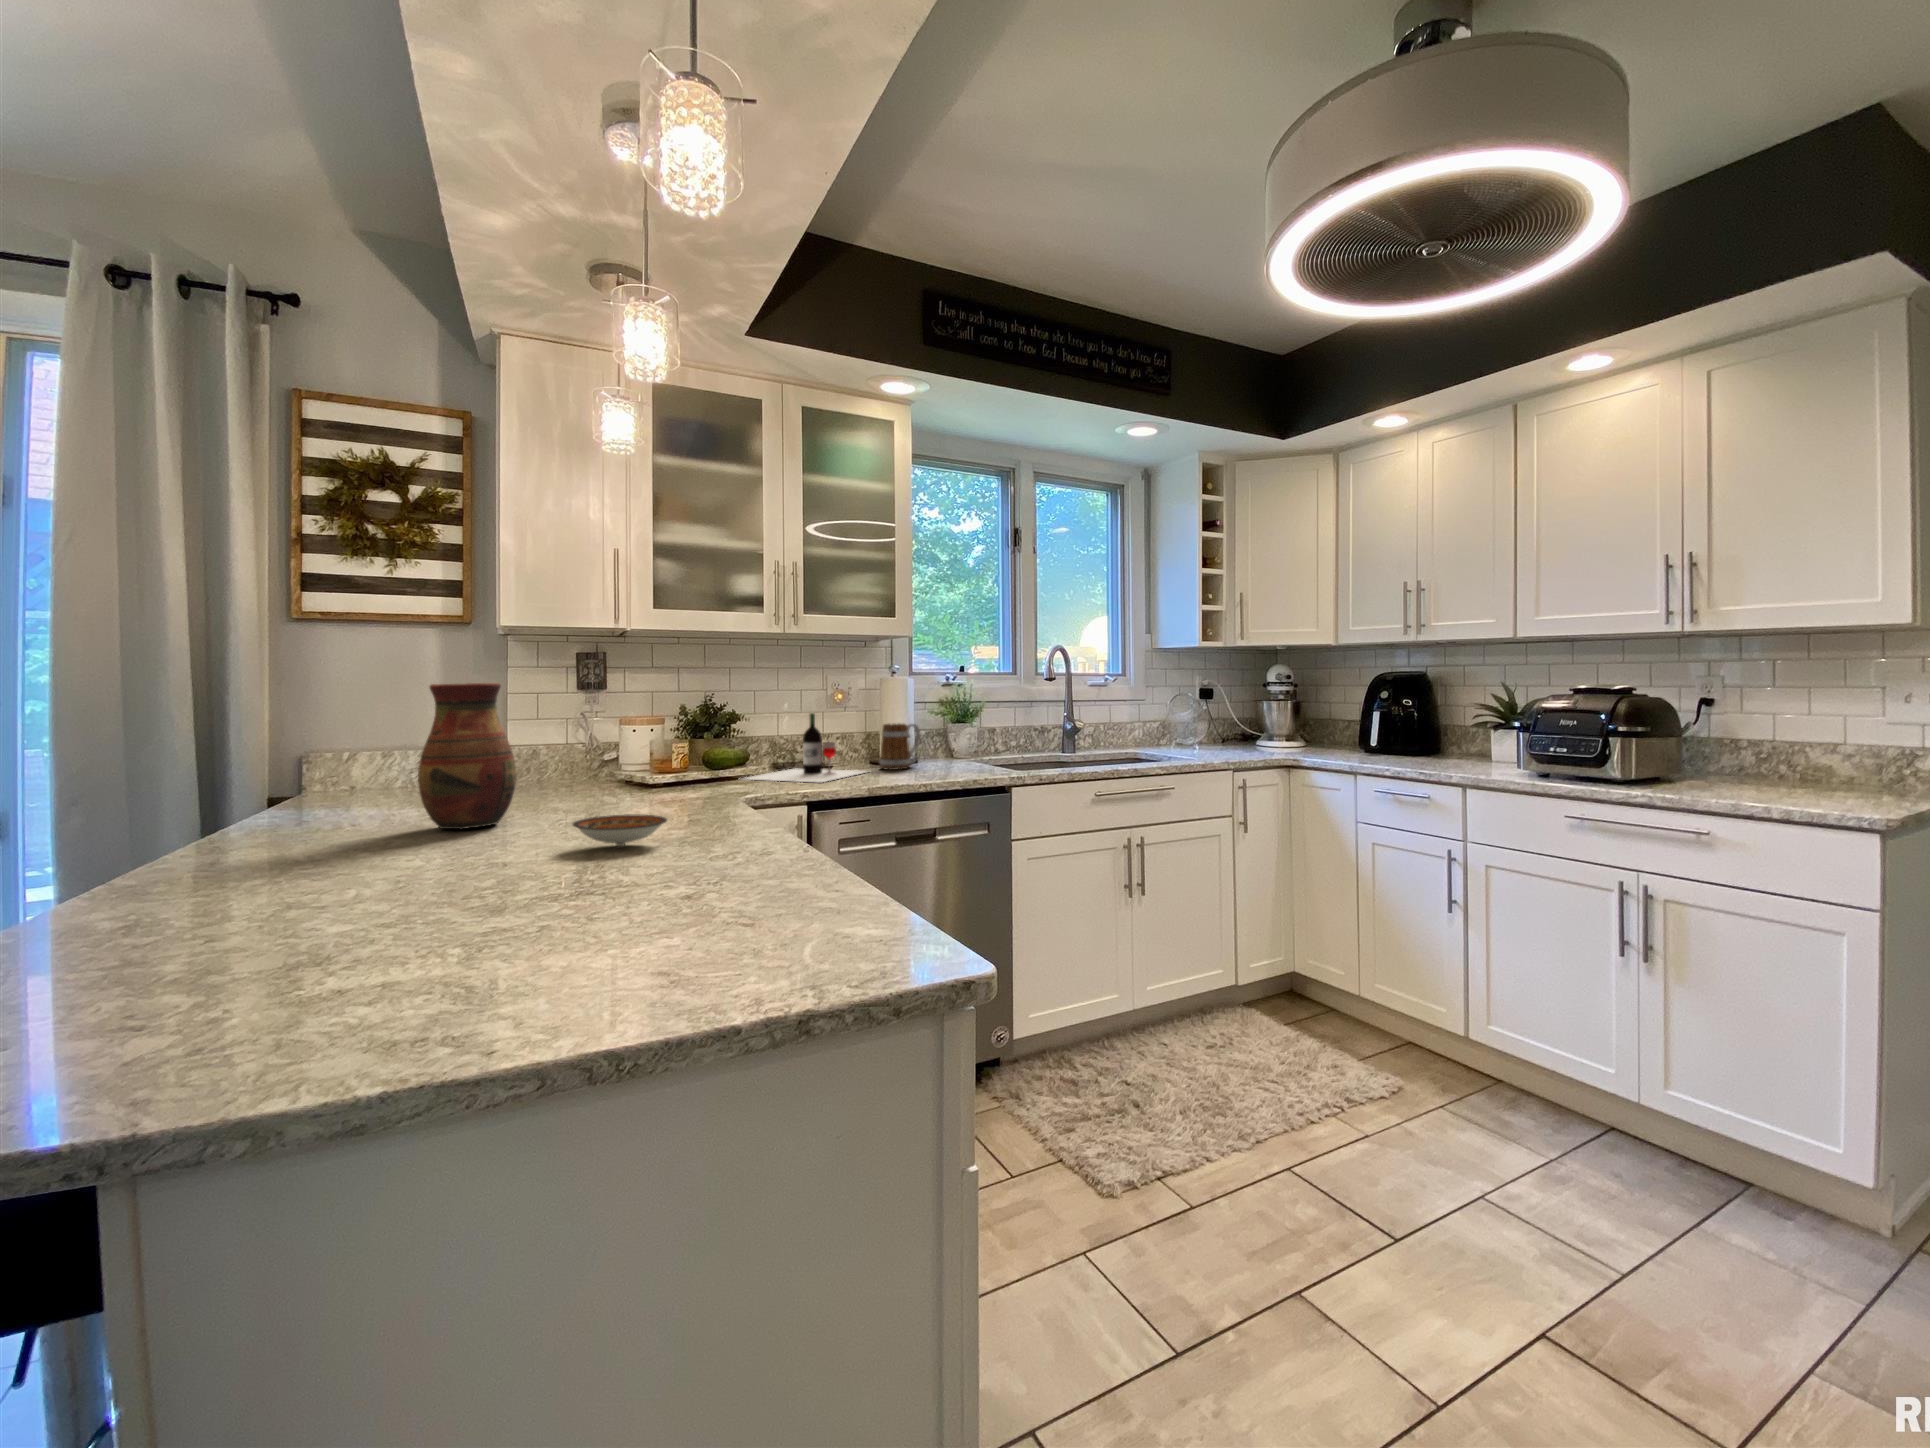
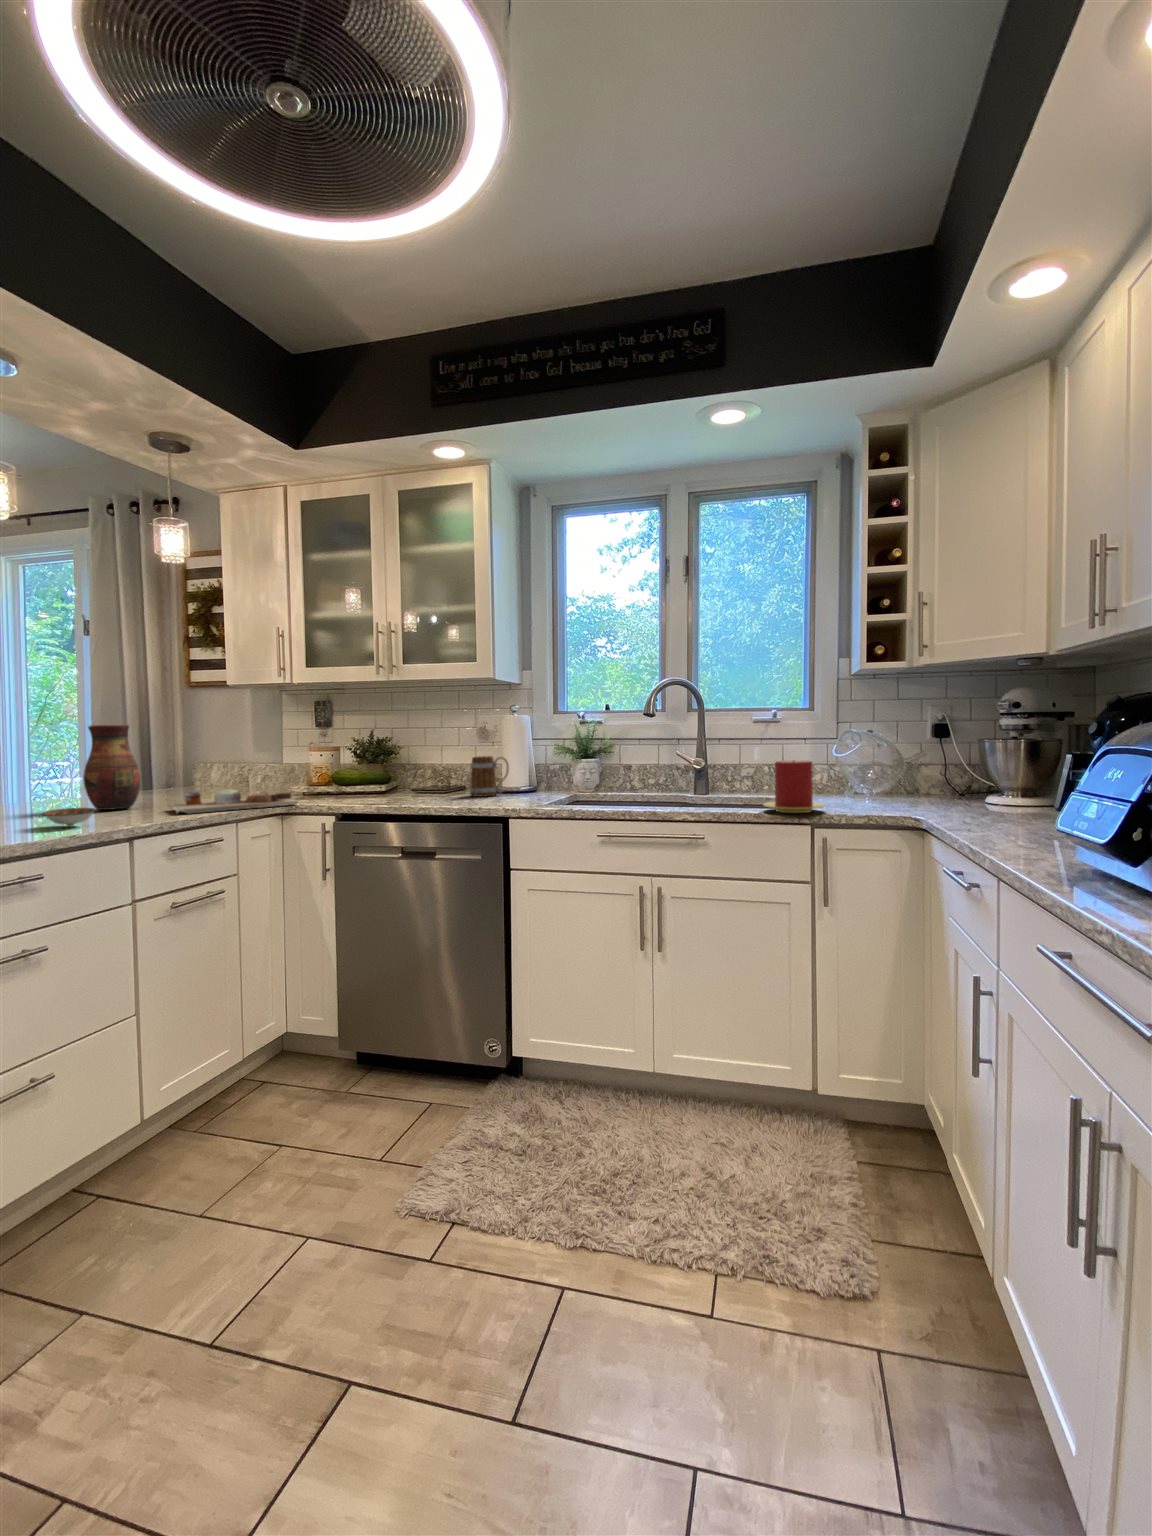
wine bottle: present [745,713,865,782] -> none [360,746,453,802]
candle: none [1193,718,1242,760] -> present [763,760,825,813]
cutting board: none [594,777,751,818] -> present [169,789,297,814]

